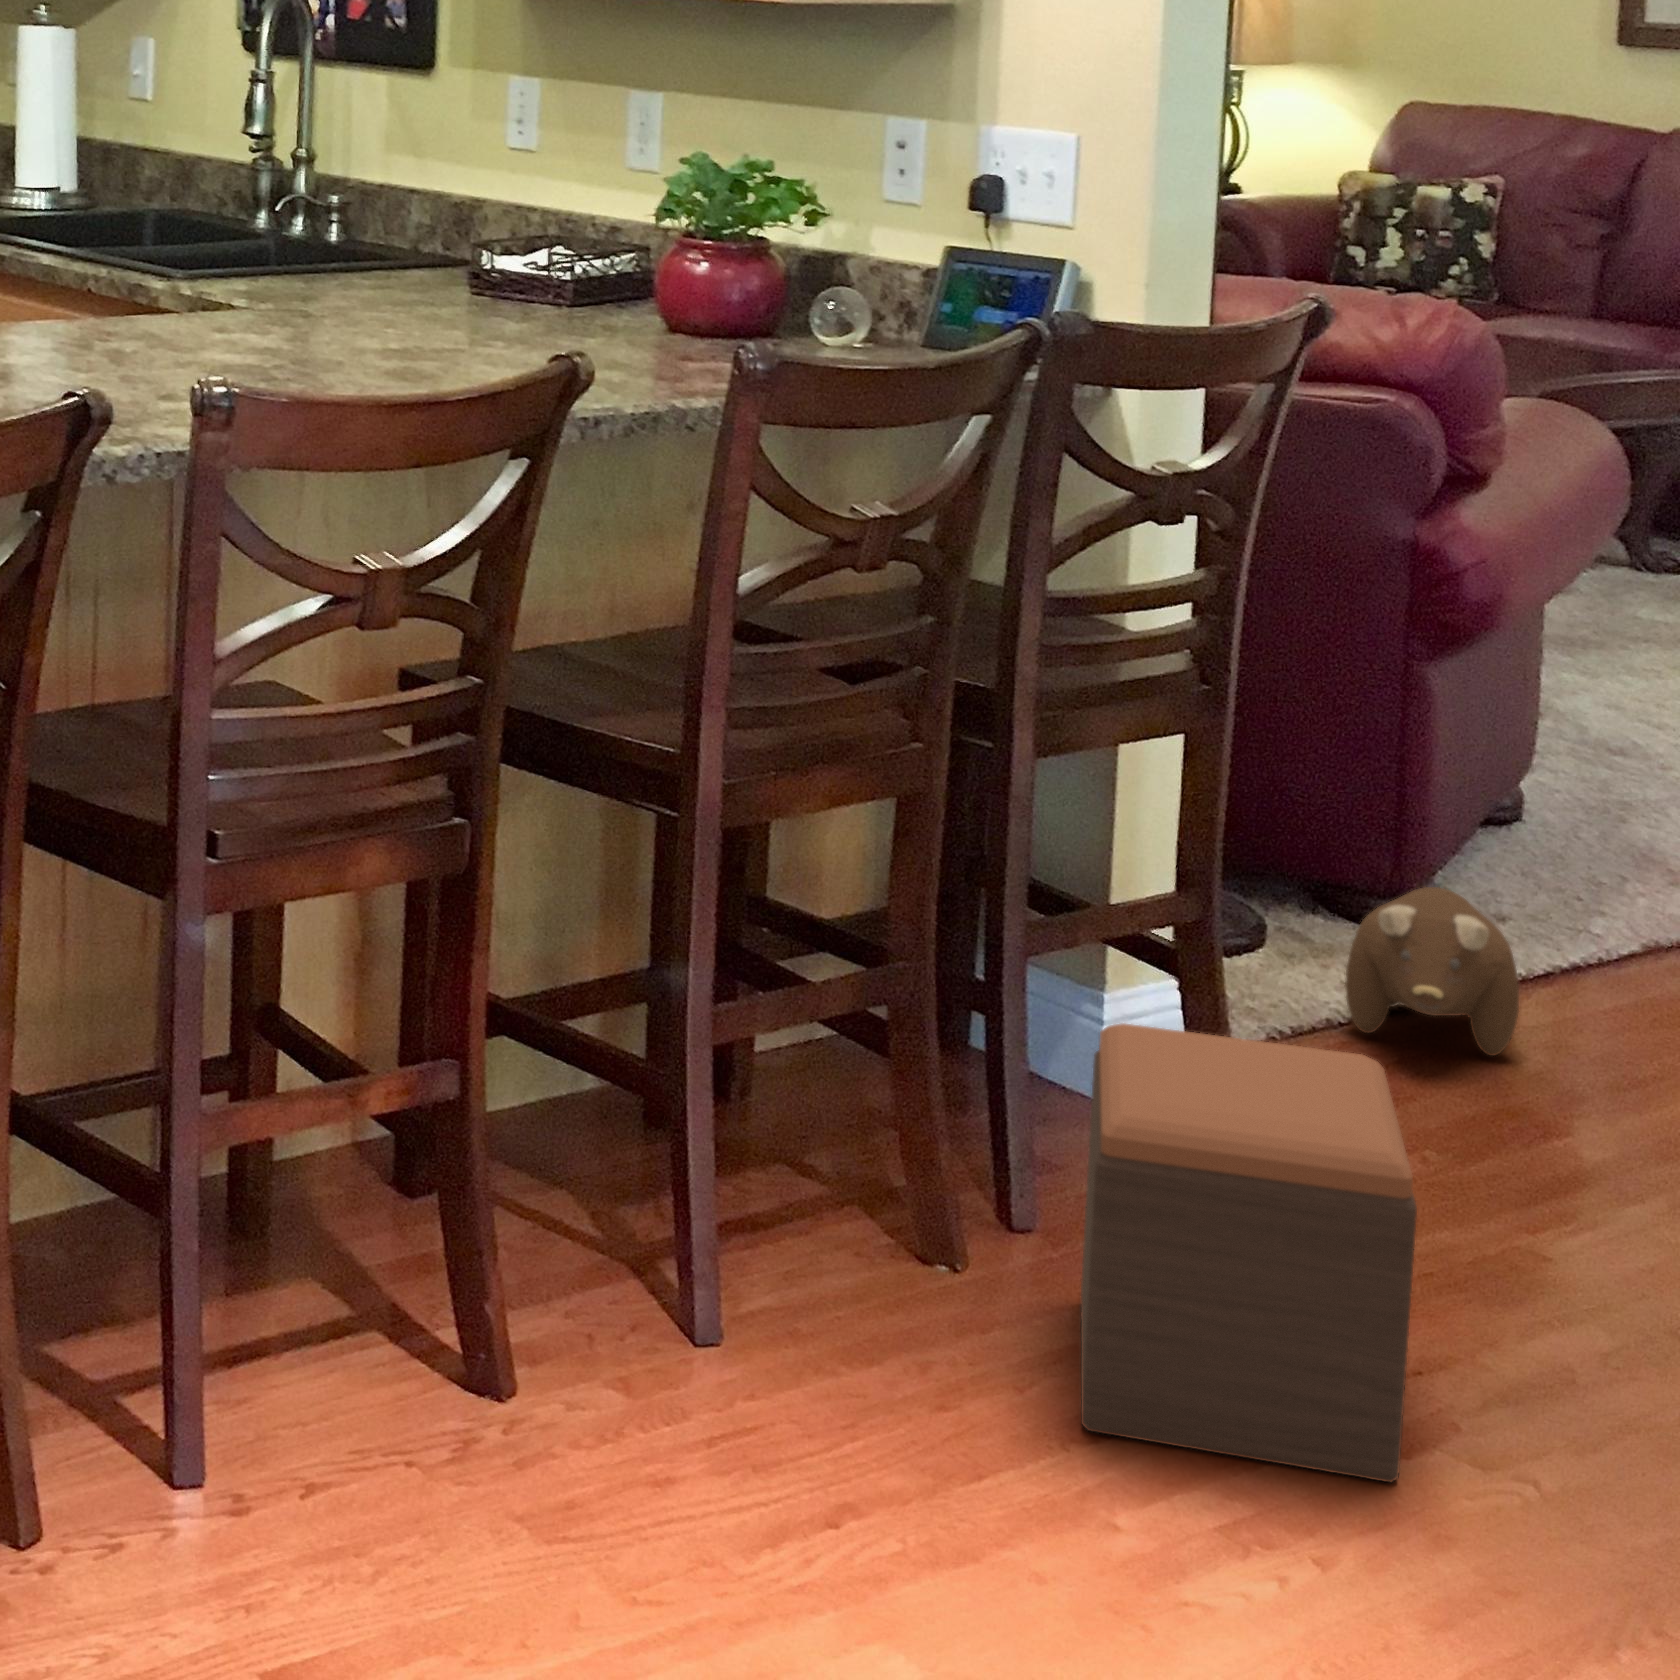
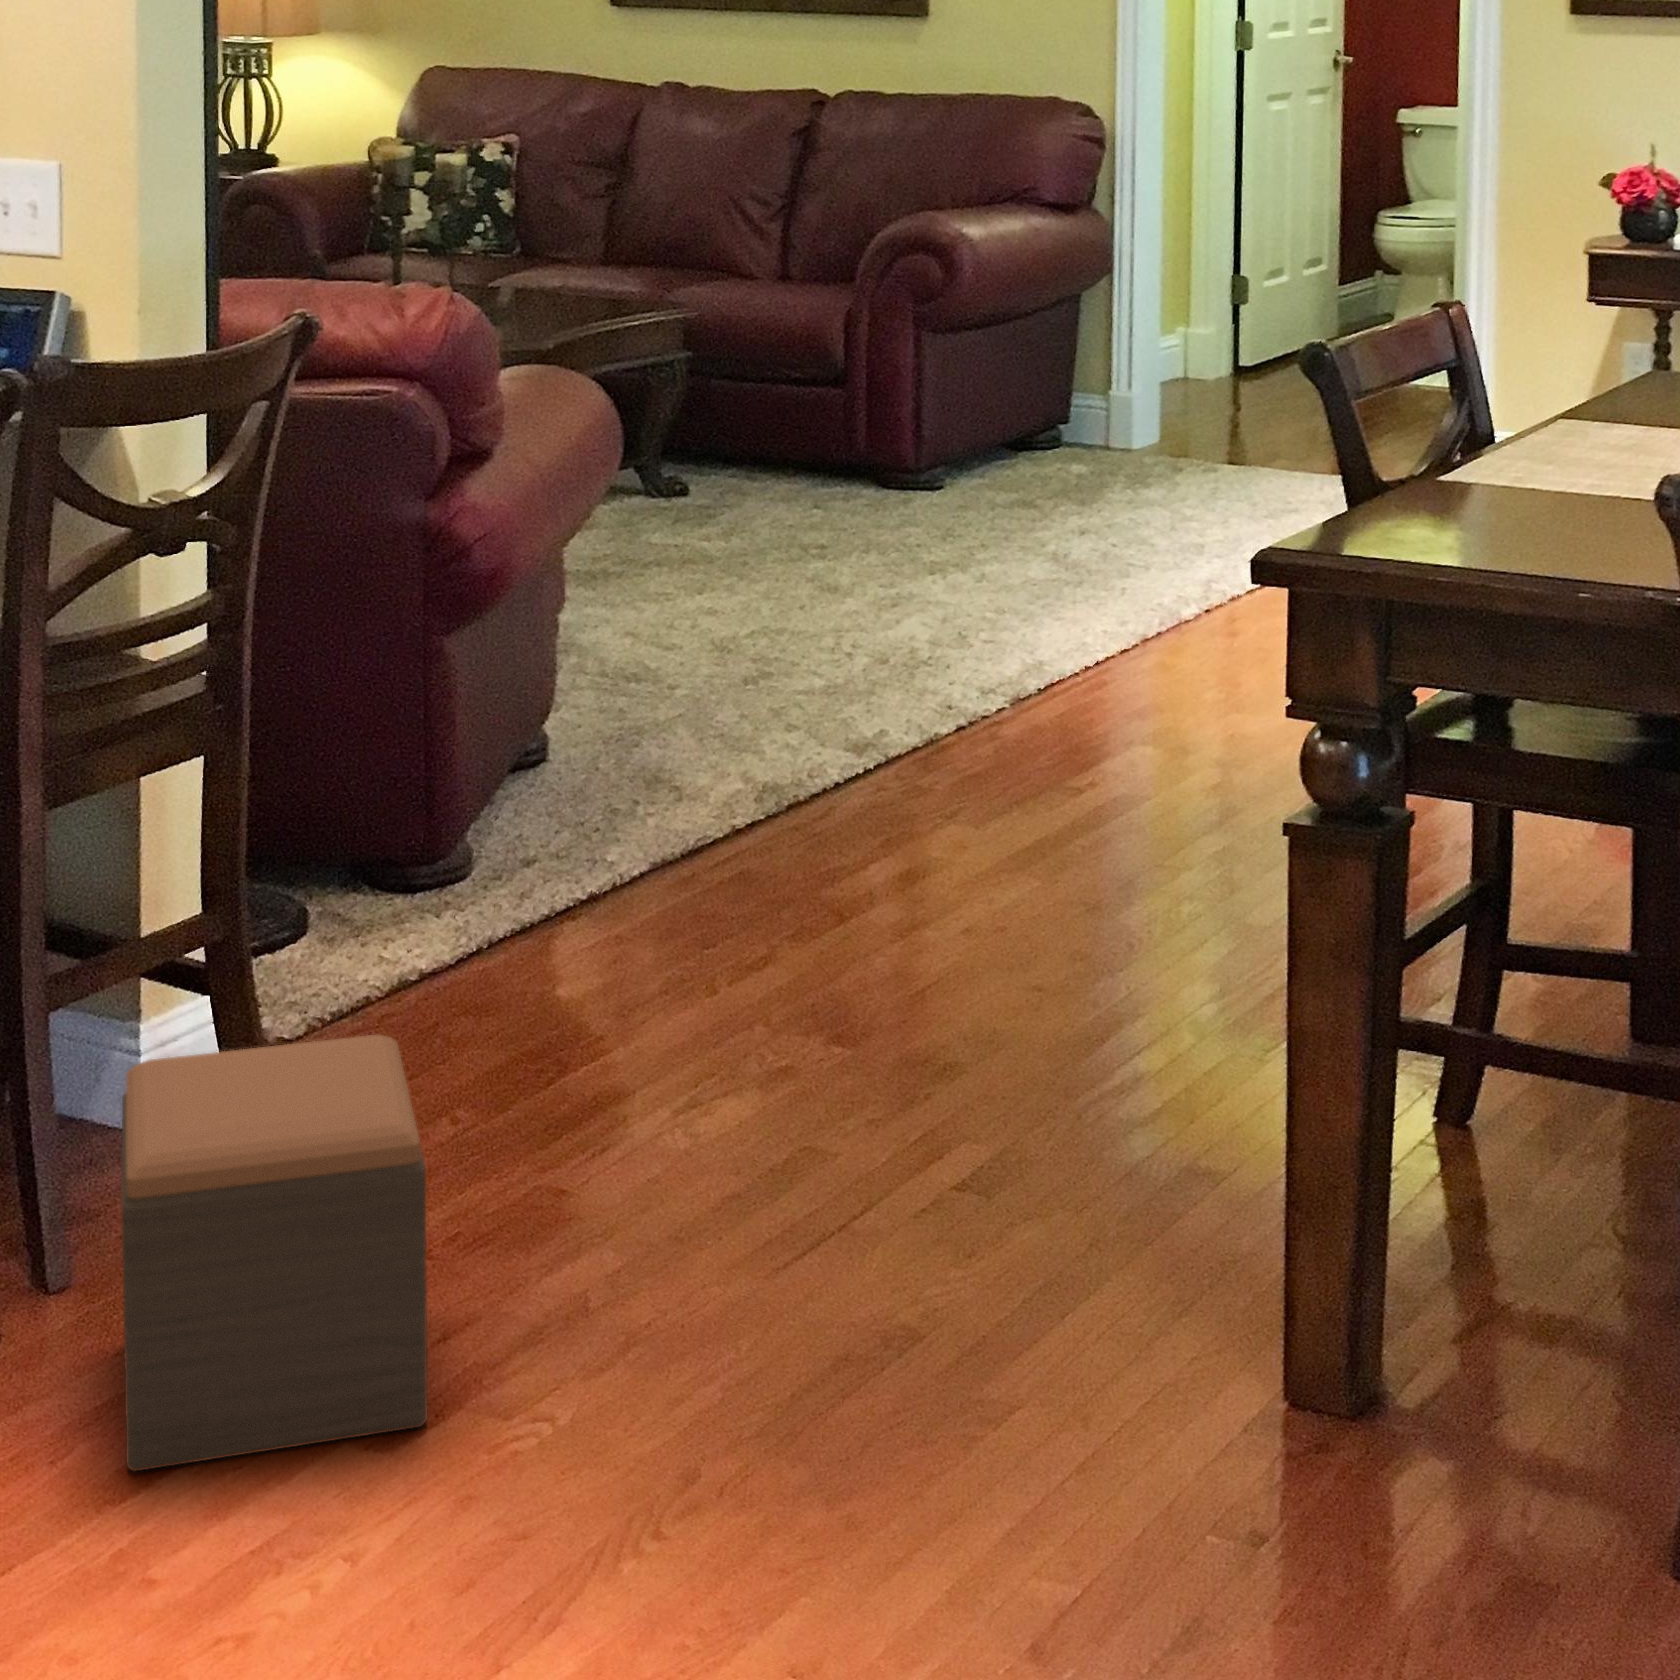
plush toy: present [1345,887,1519,1056] -> none [382,847,537,999]

